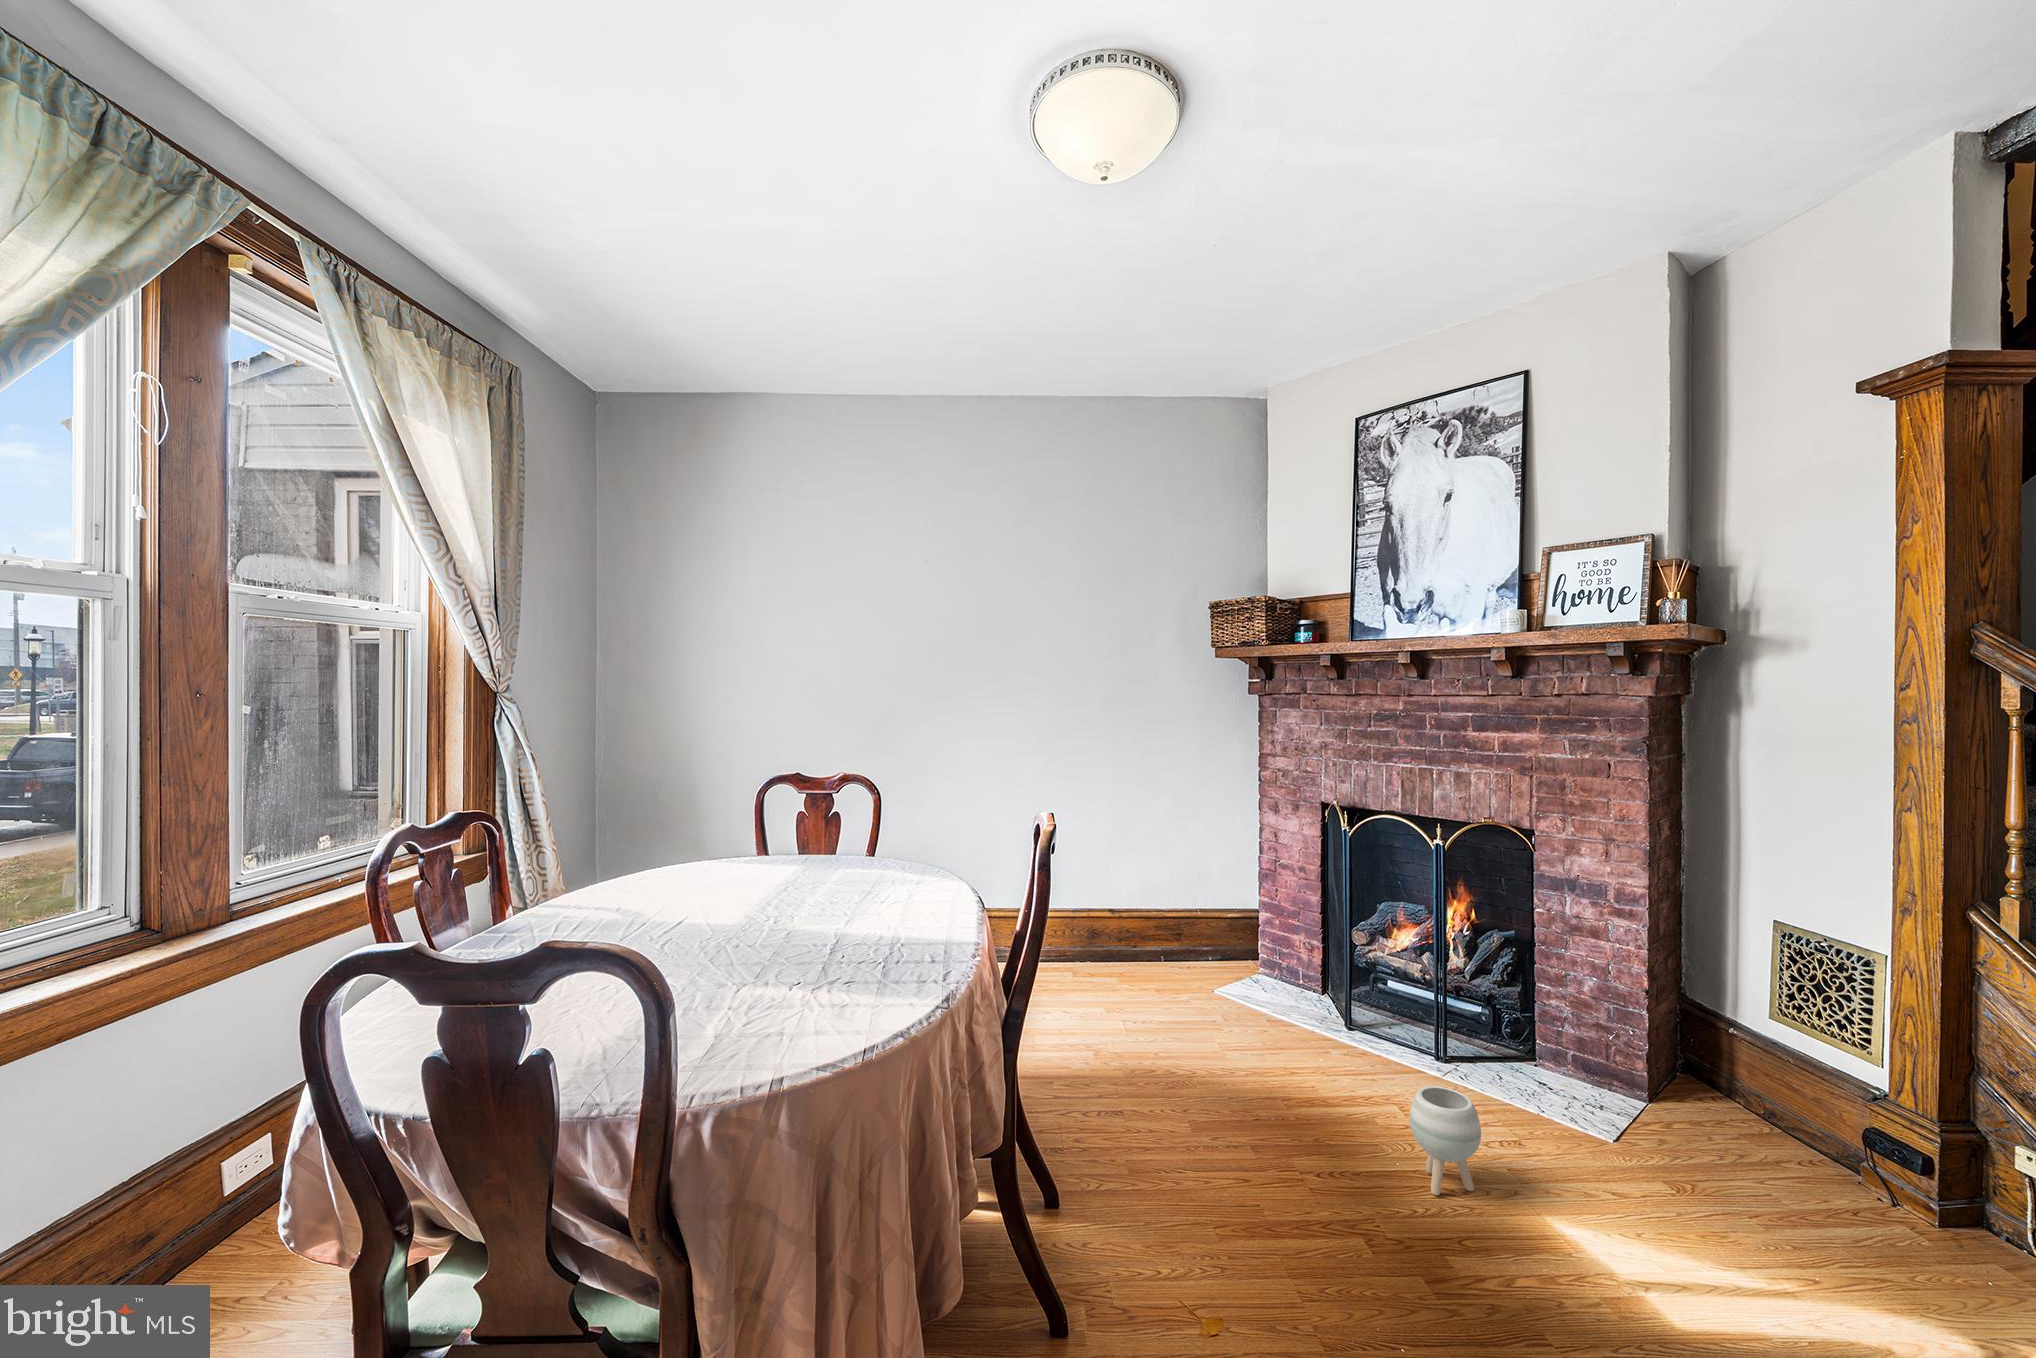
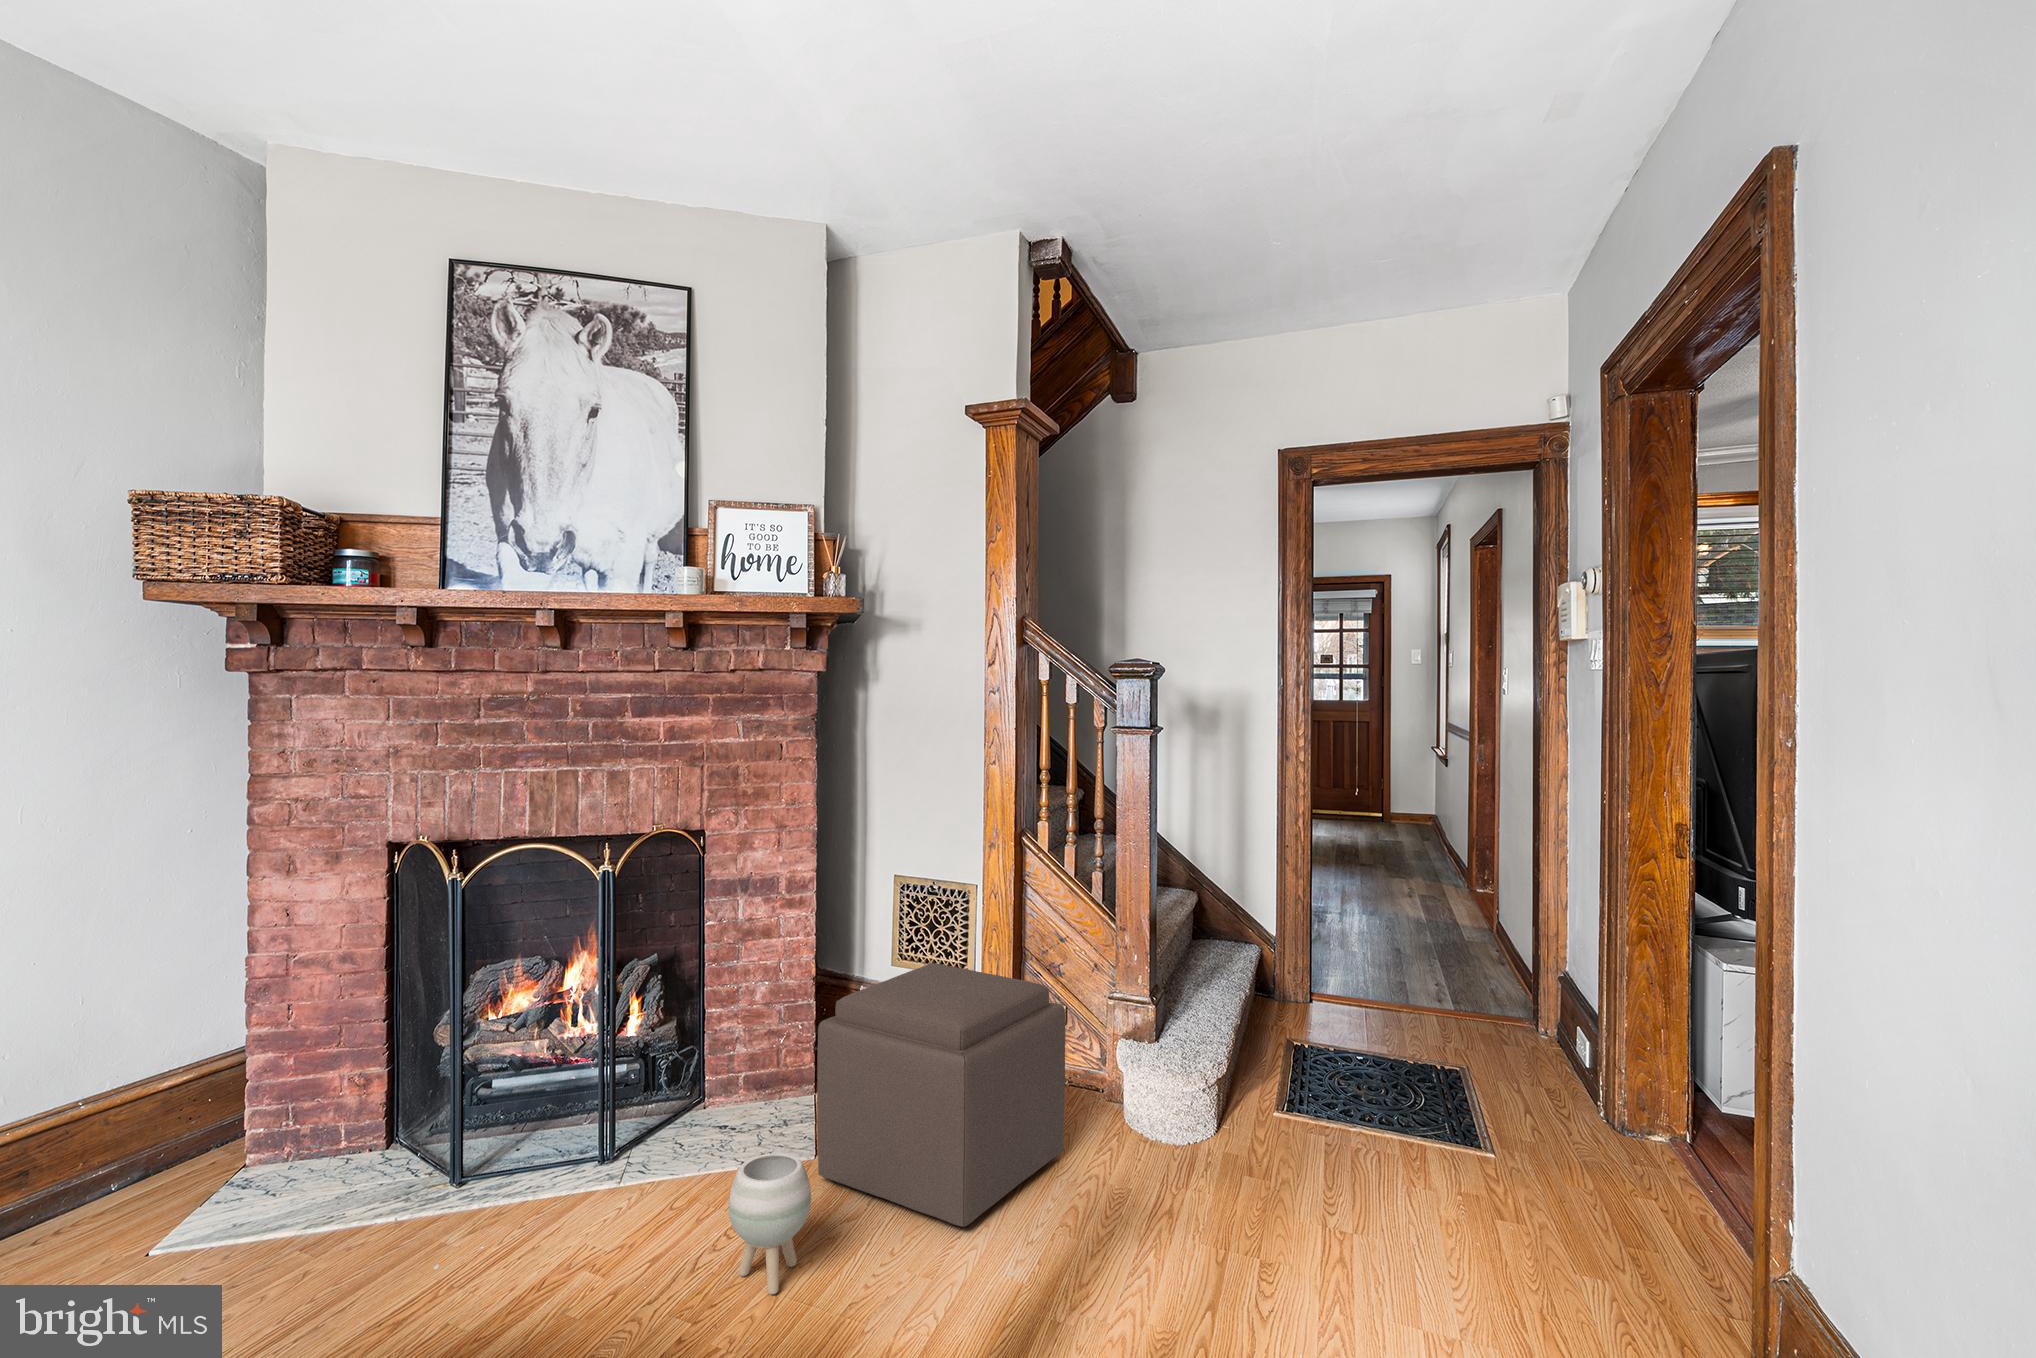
ottoman: none [1559,1002,1884,1294] -> present [817,963,1065,1227]

